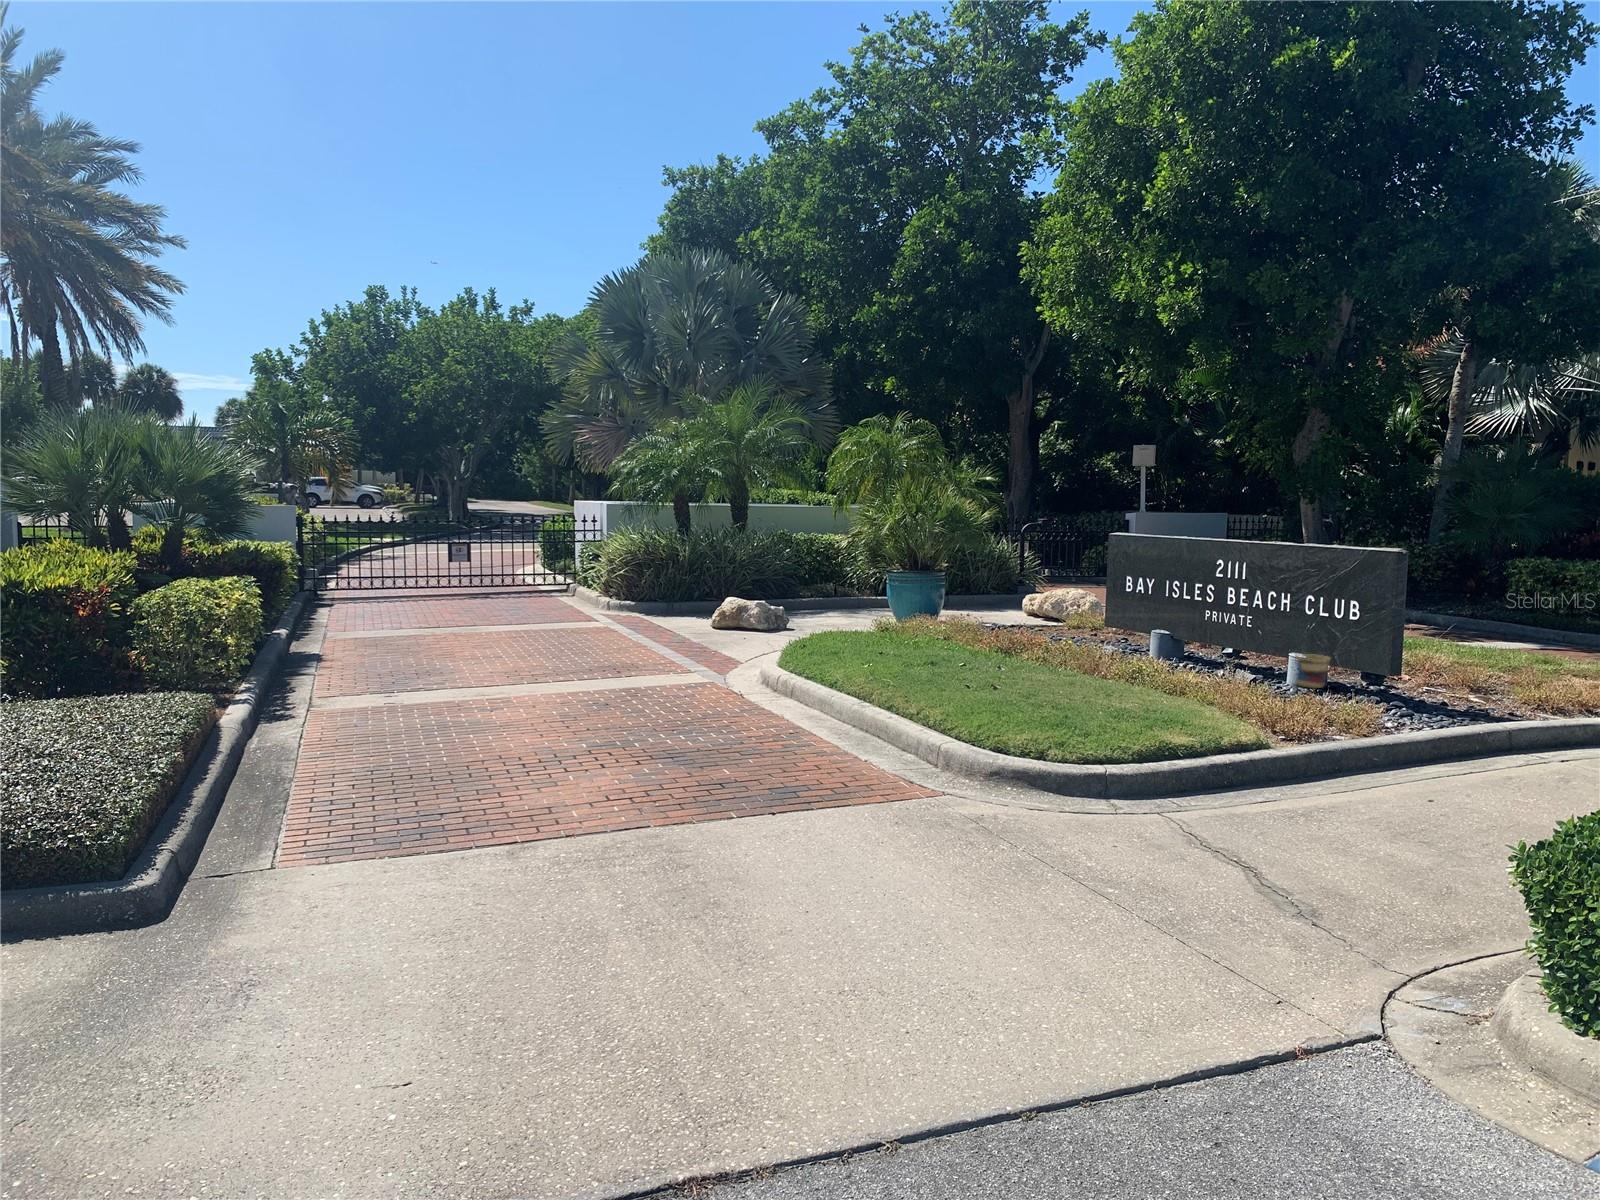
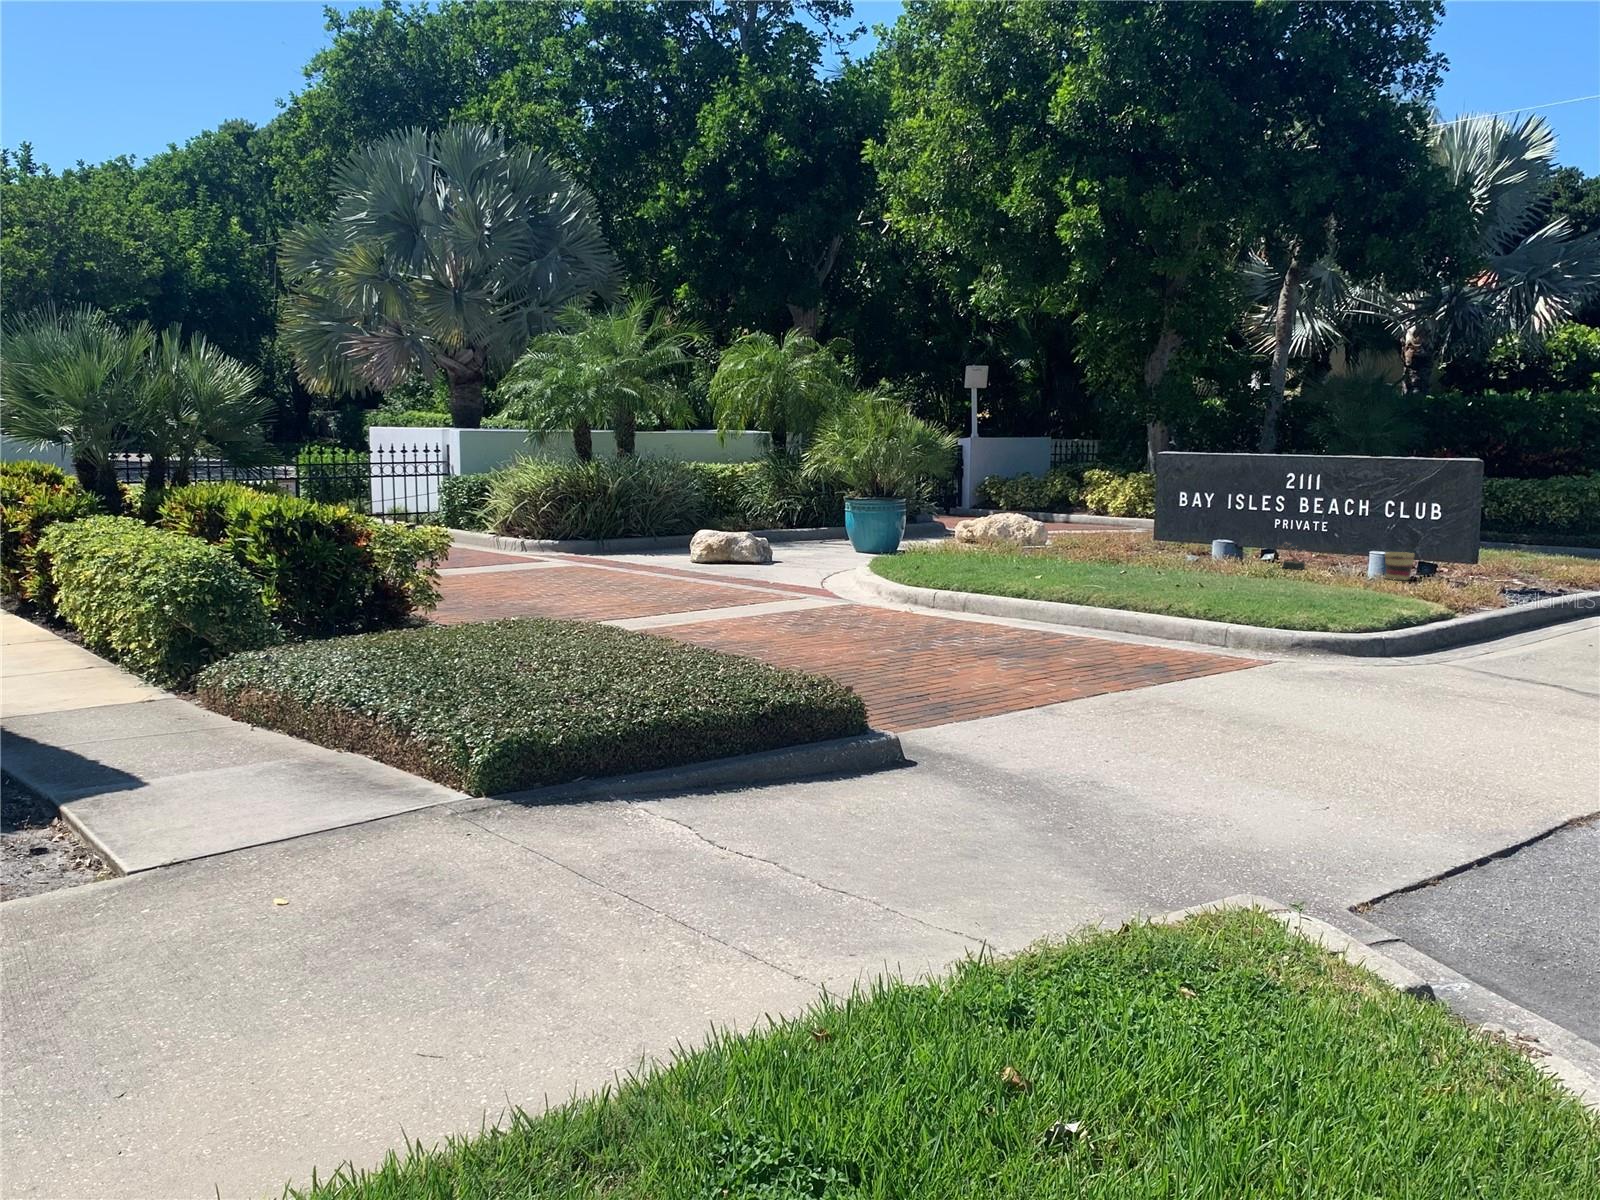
decorative plant: none [1199,635,1232,666] -> present [1279,542,1306,570]

